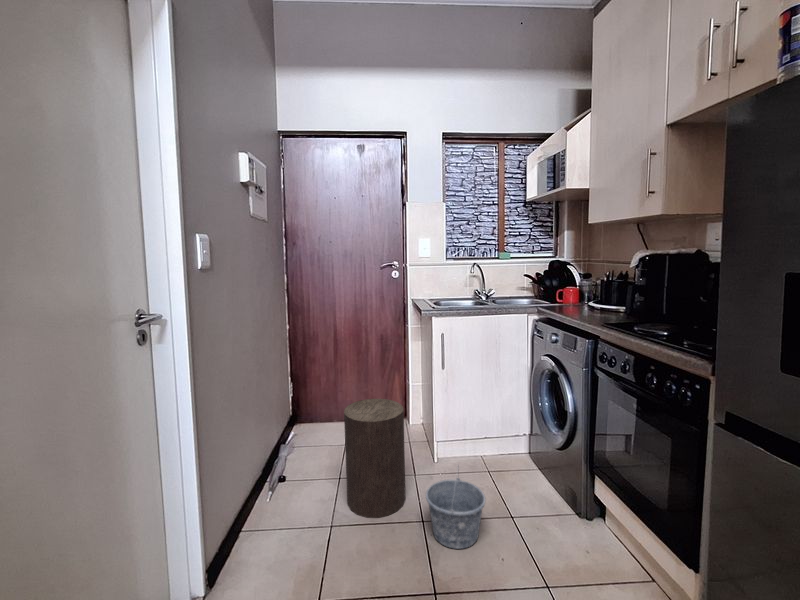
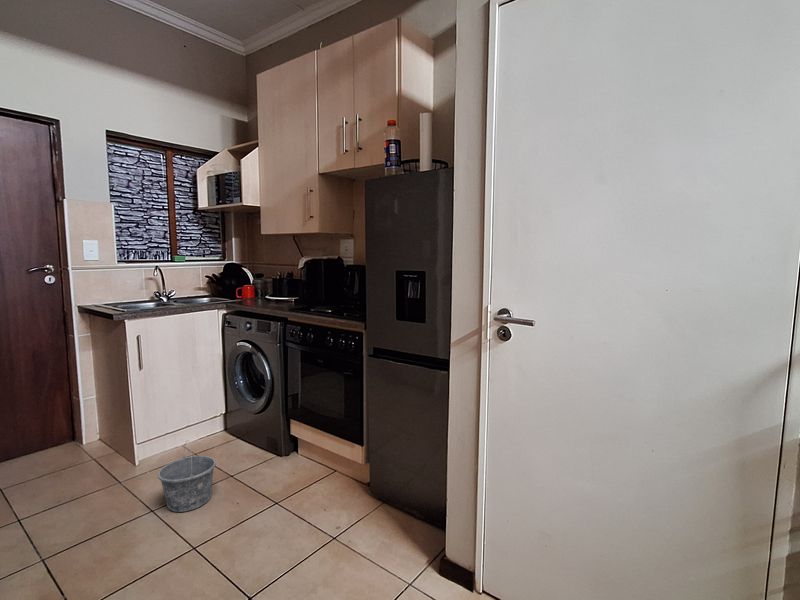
stool: present [344,399,405,518] -> none [36,409,123,537]

